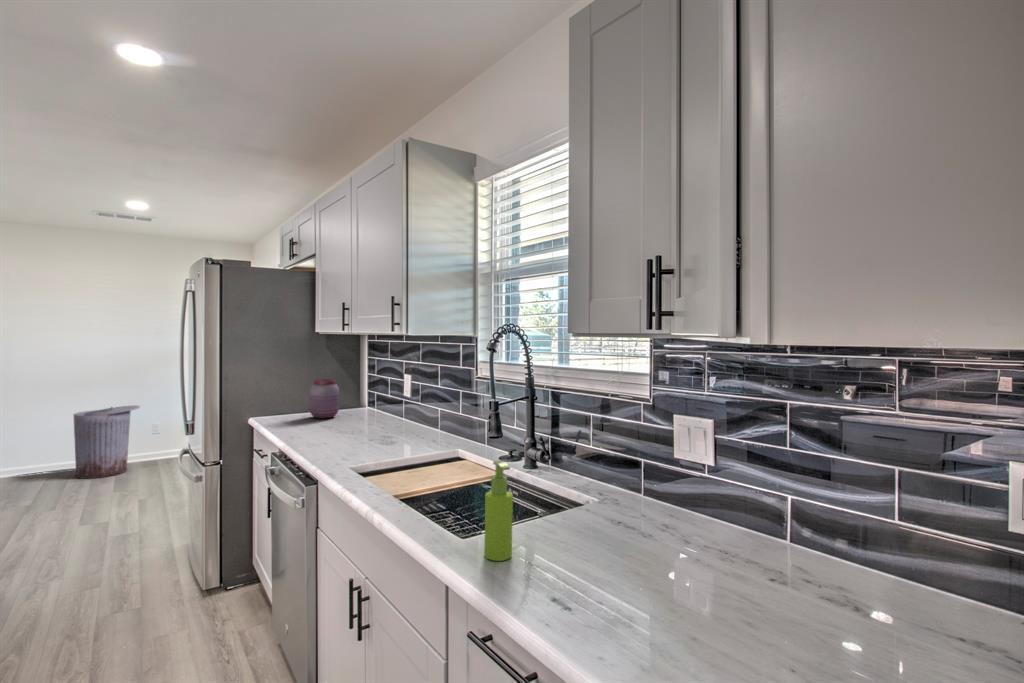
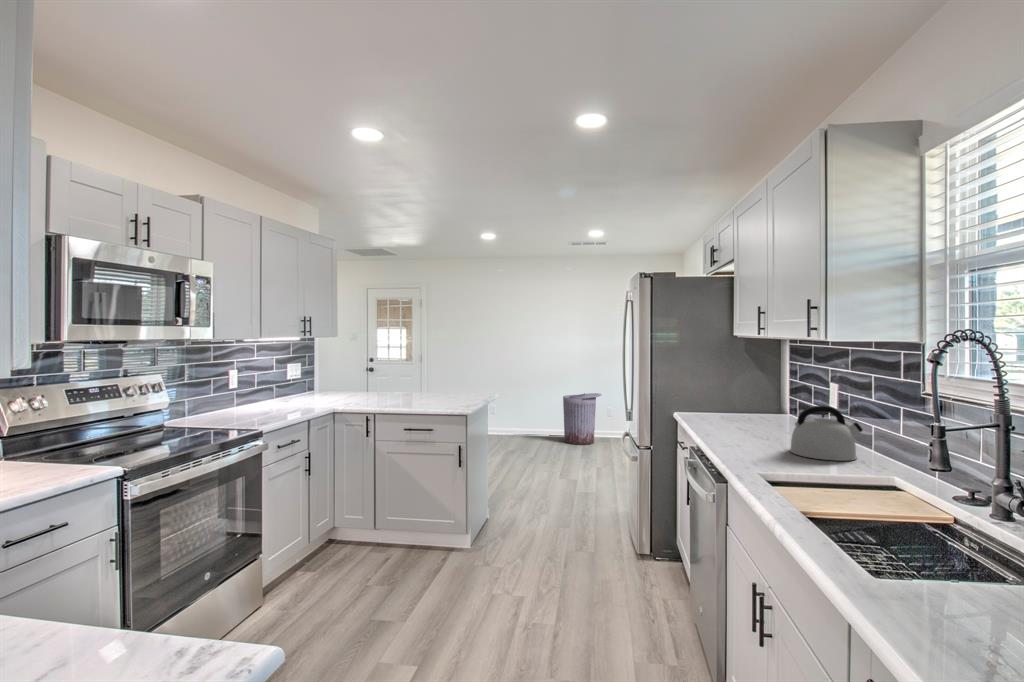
jar: present [310,379,339,418] -> none [726,383,756,421]
kettle: none [376,395,433,444] -> present [790,406,863,461]
soap dispenser: present [484,461,513,561] -> none [898,499,941,622]

